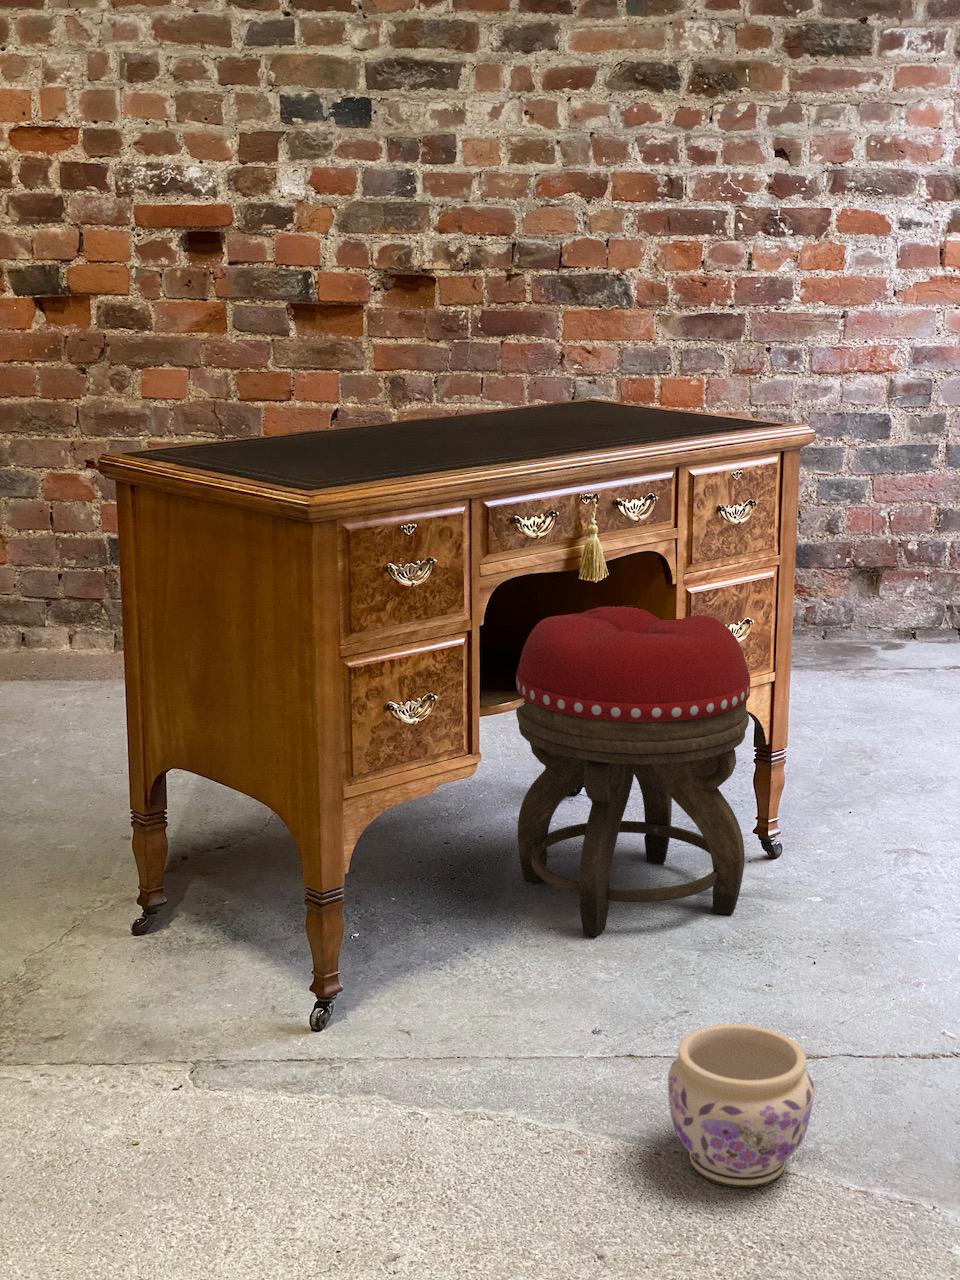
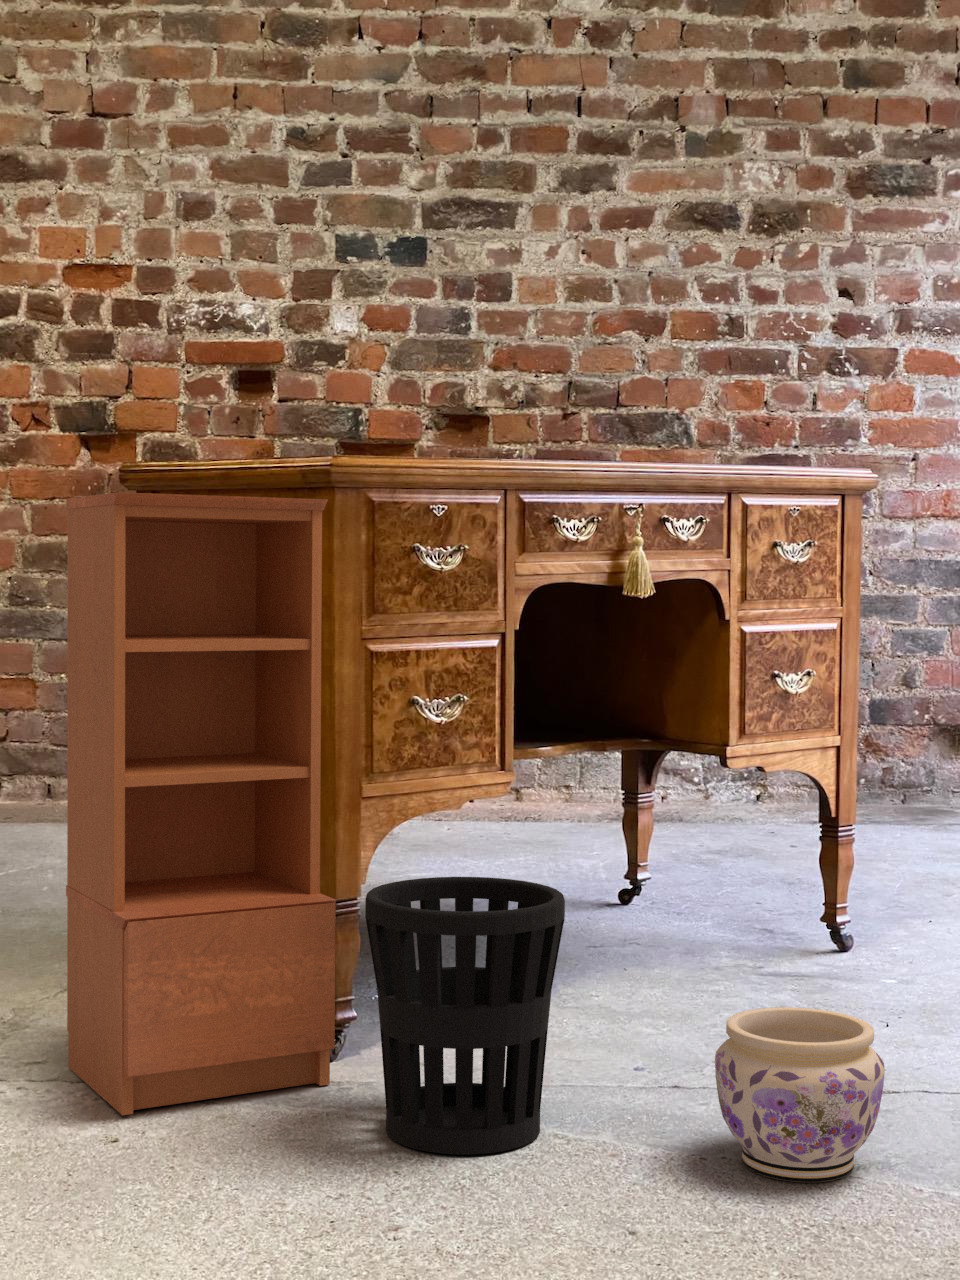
bookcase: none [59,533,329,1117] -> present [66,493,336,1115]
footstool: present [516,606,750,936] -> none [558,658,813,999]
wastebasket: none [358,899,536,1161] -> present [365,877,565,1155]

